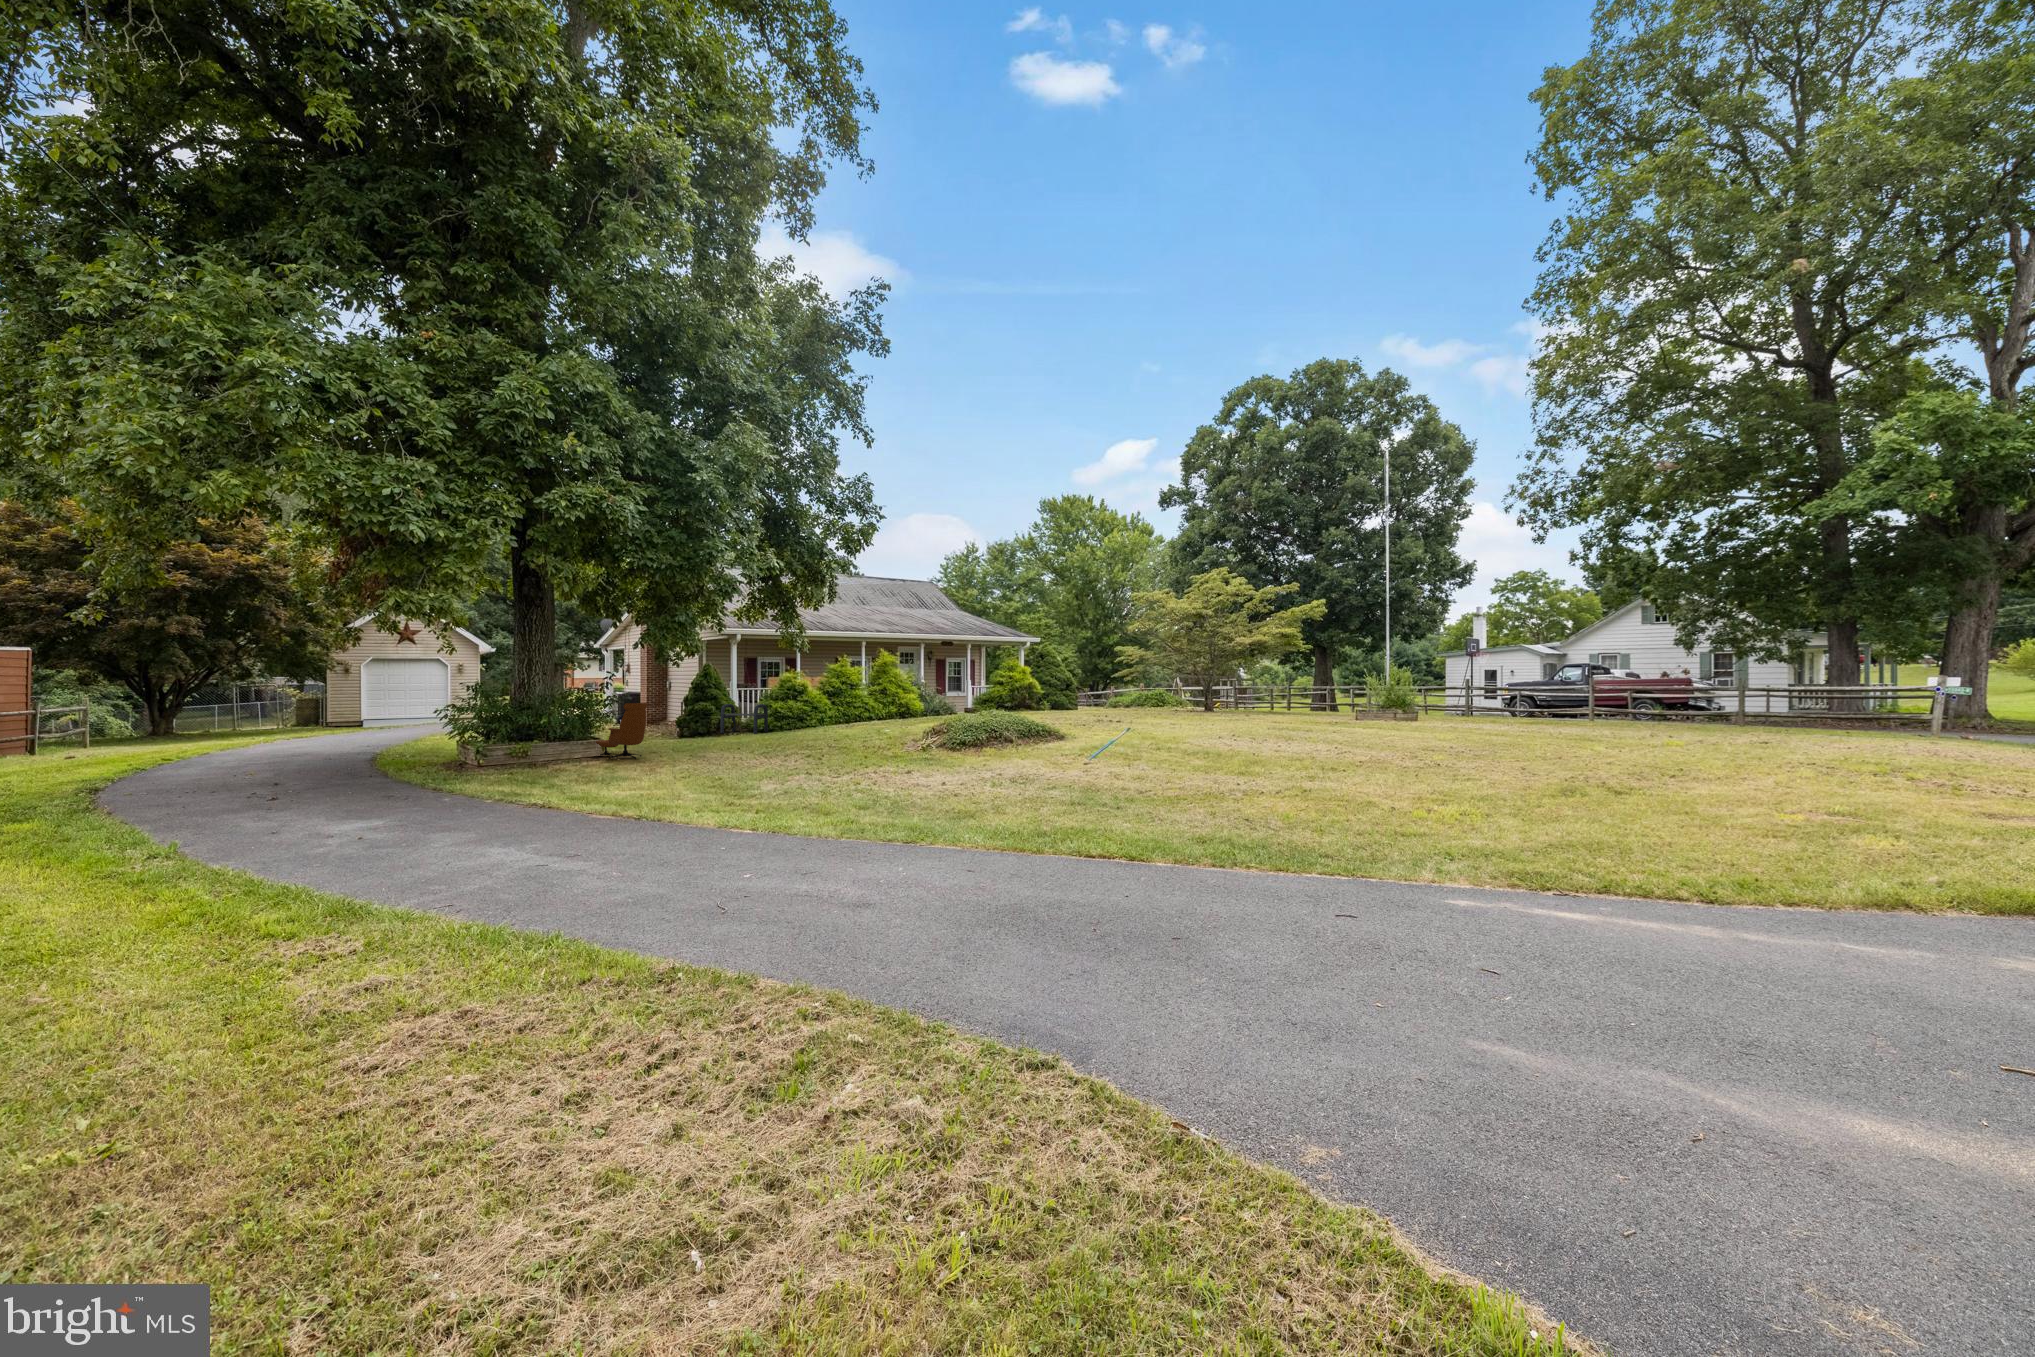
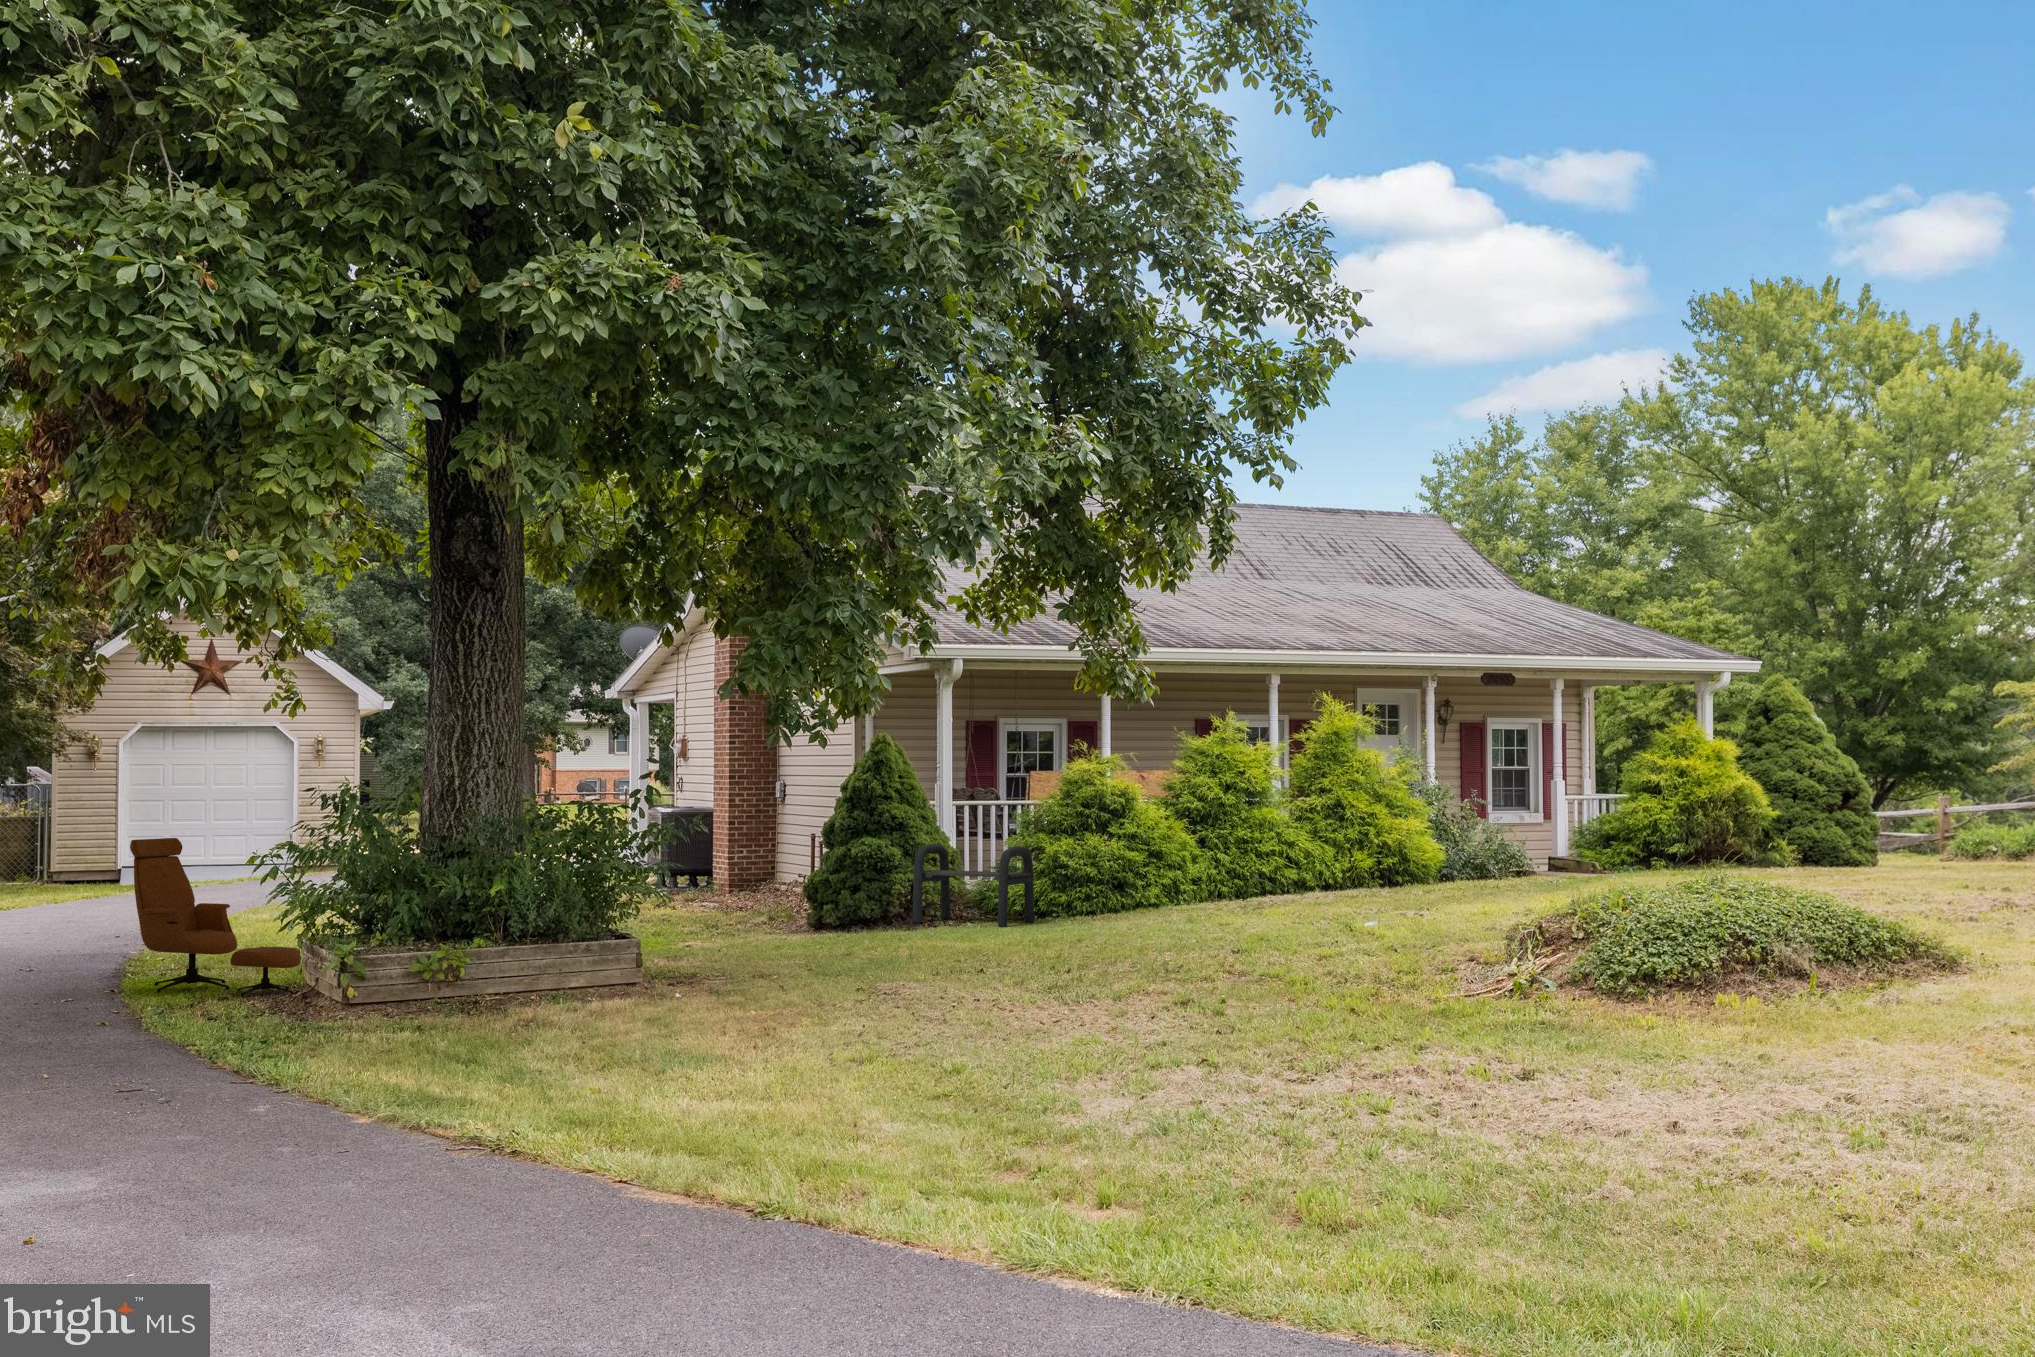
lounge chair: present [594,703,648,759] -> present [130,838,301,996]

